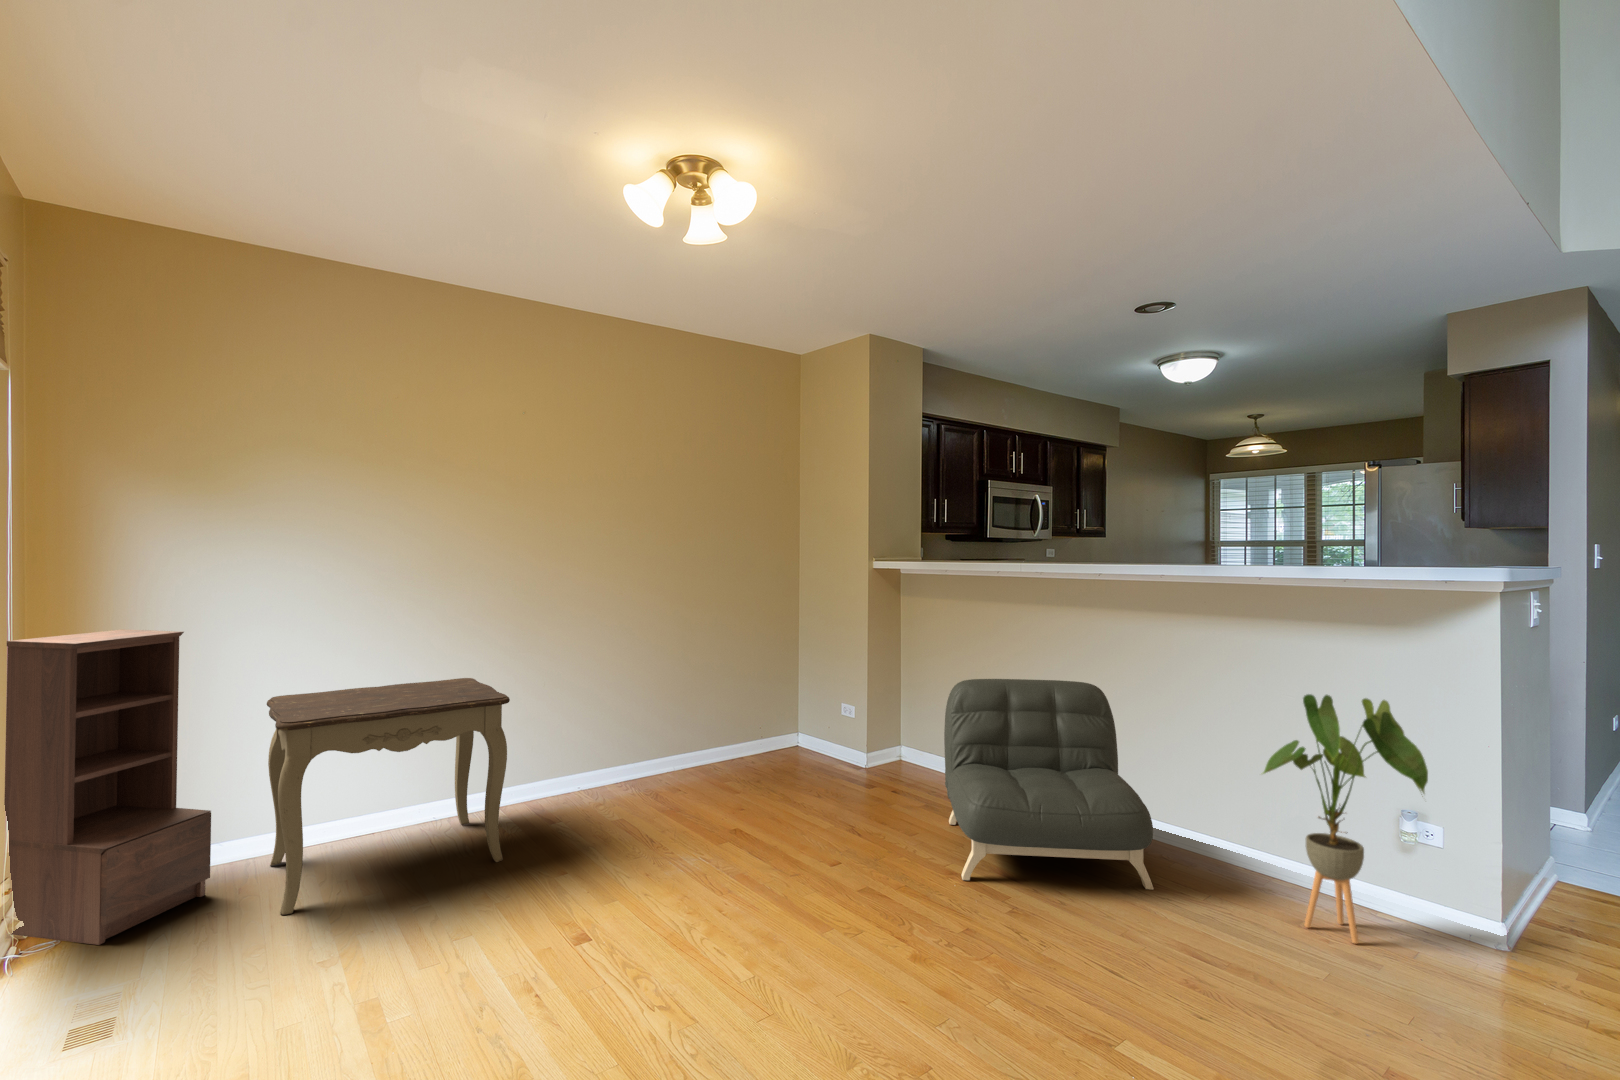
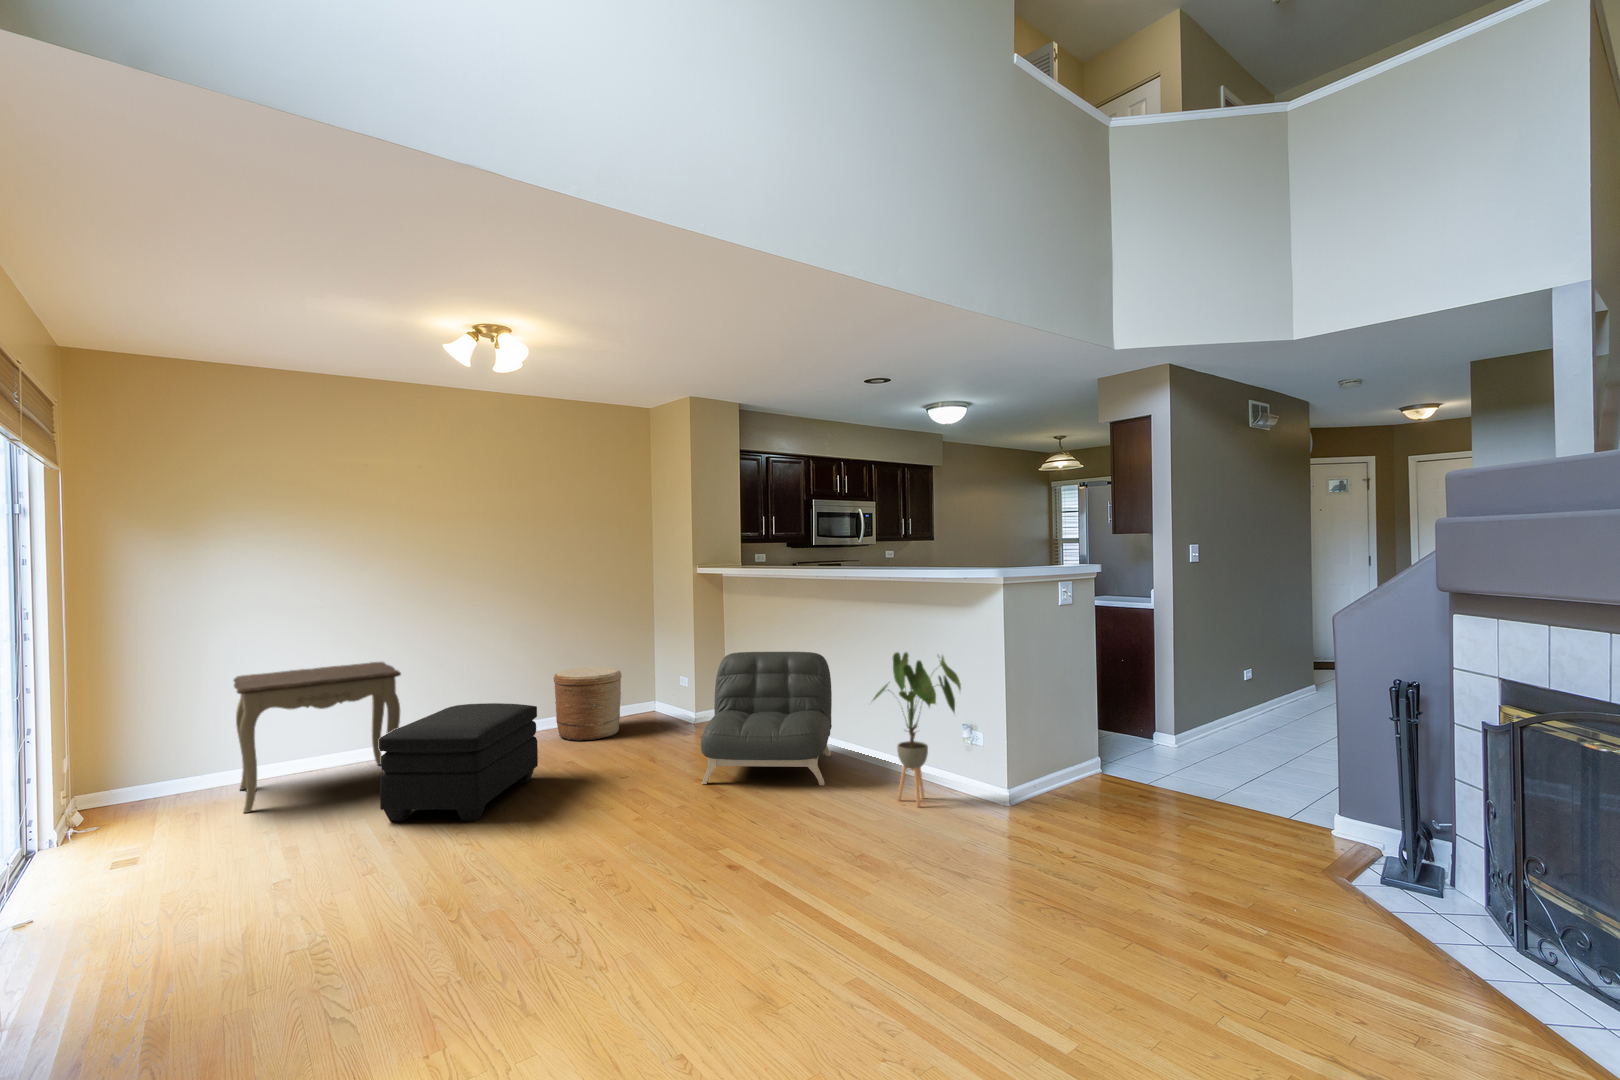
bookshelf: present [4,630,211,945] -> none [62,633,198,829]
woven basket: none [689,688,778,792] -> present [554,667,621,741]
ottoman: none [502,747,706,948] -> present [379,703,538,821]

